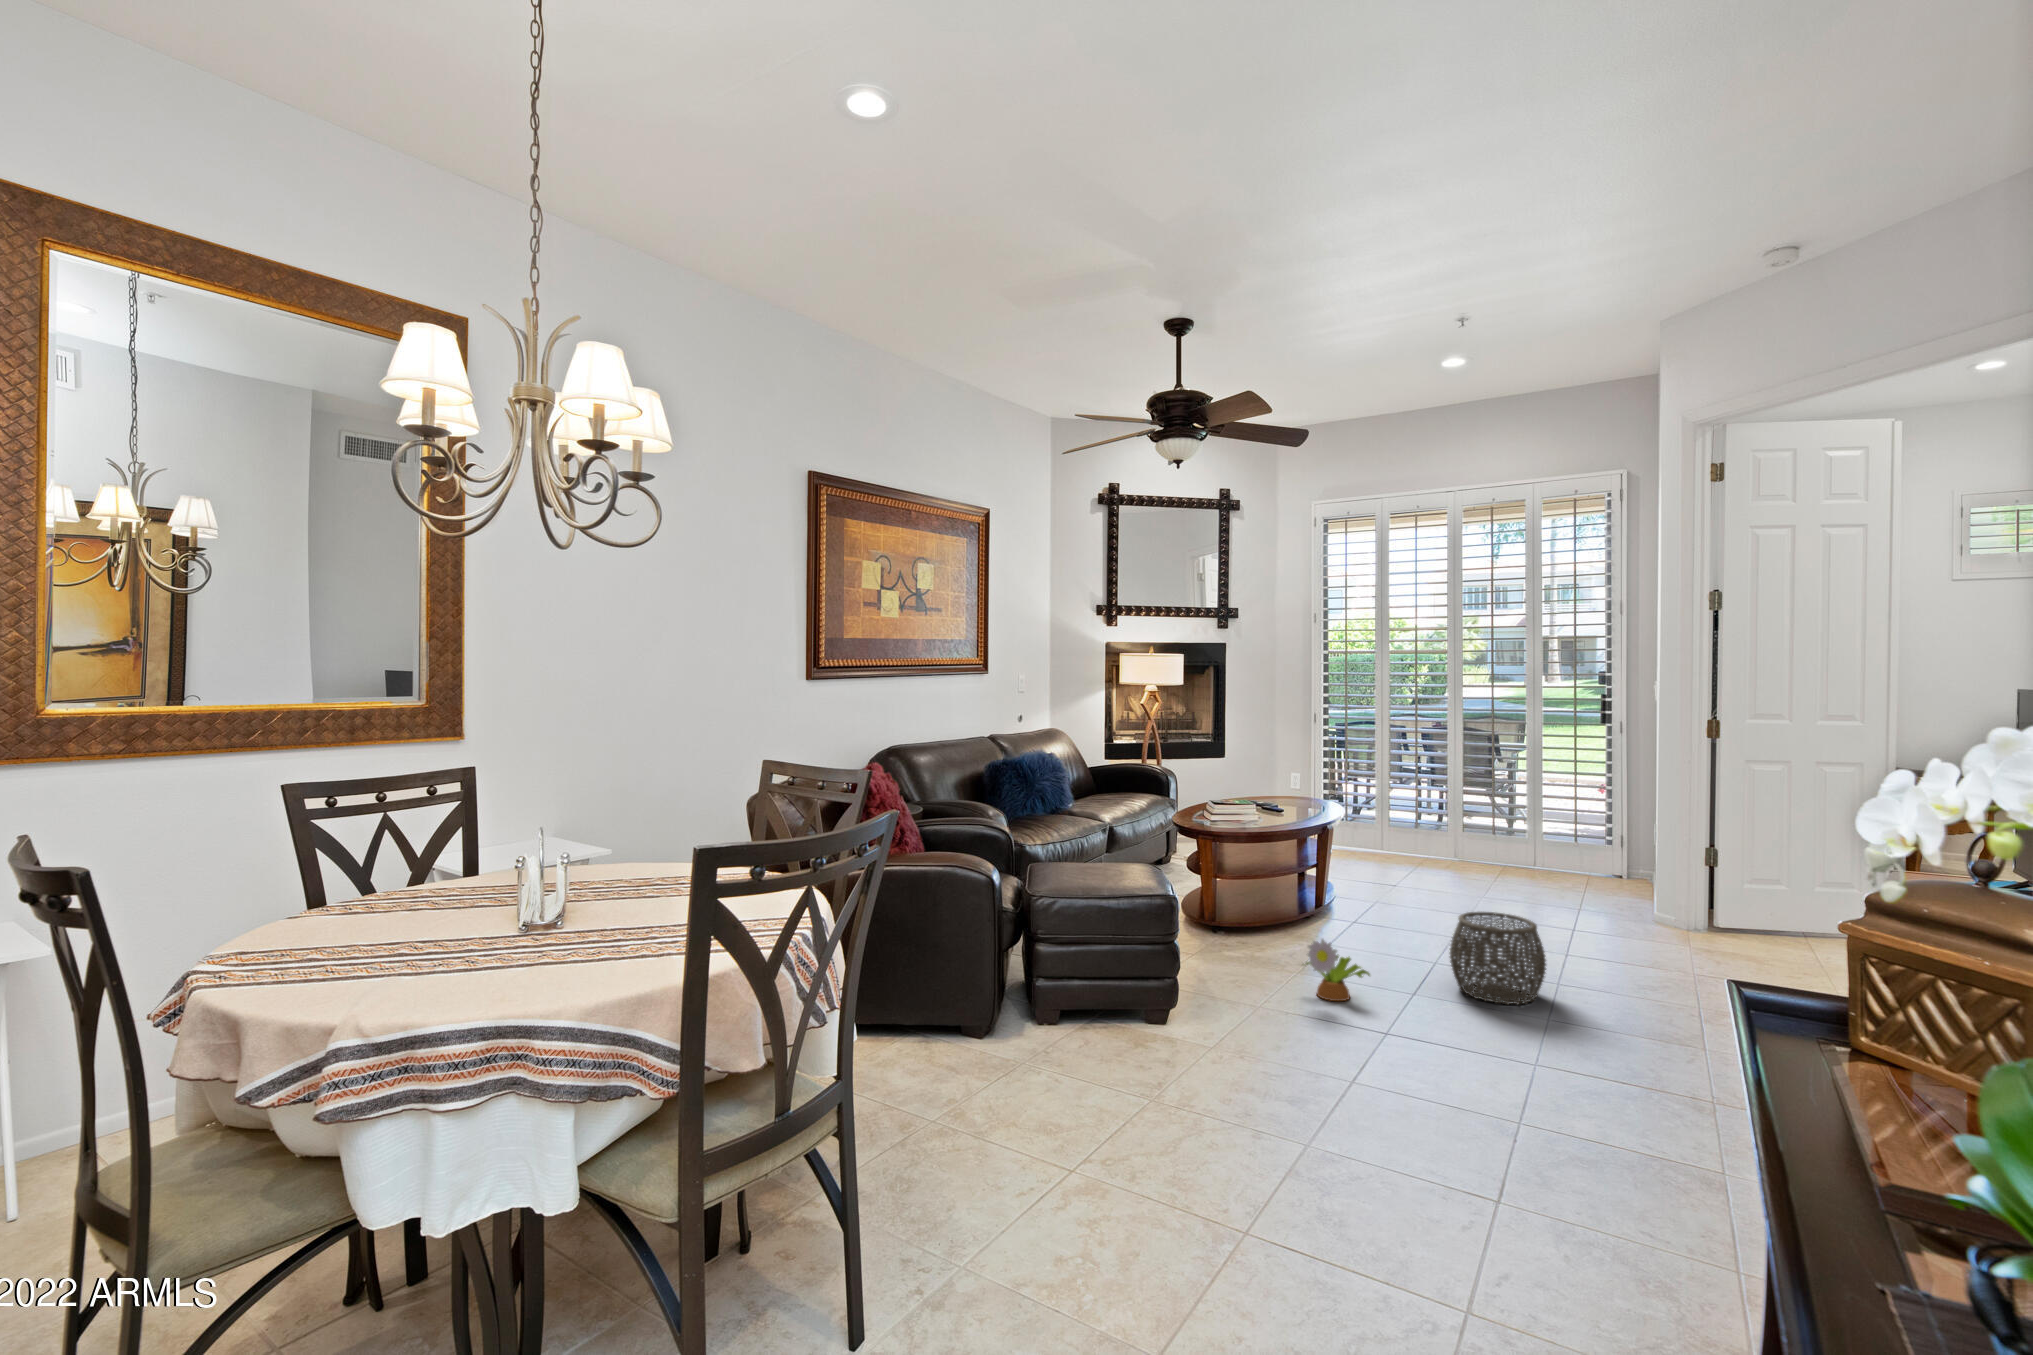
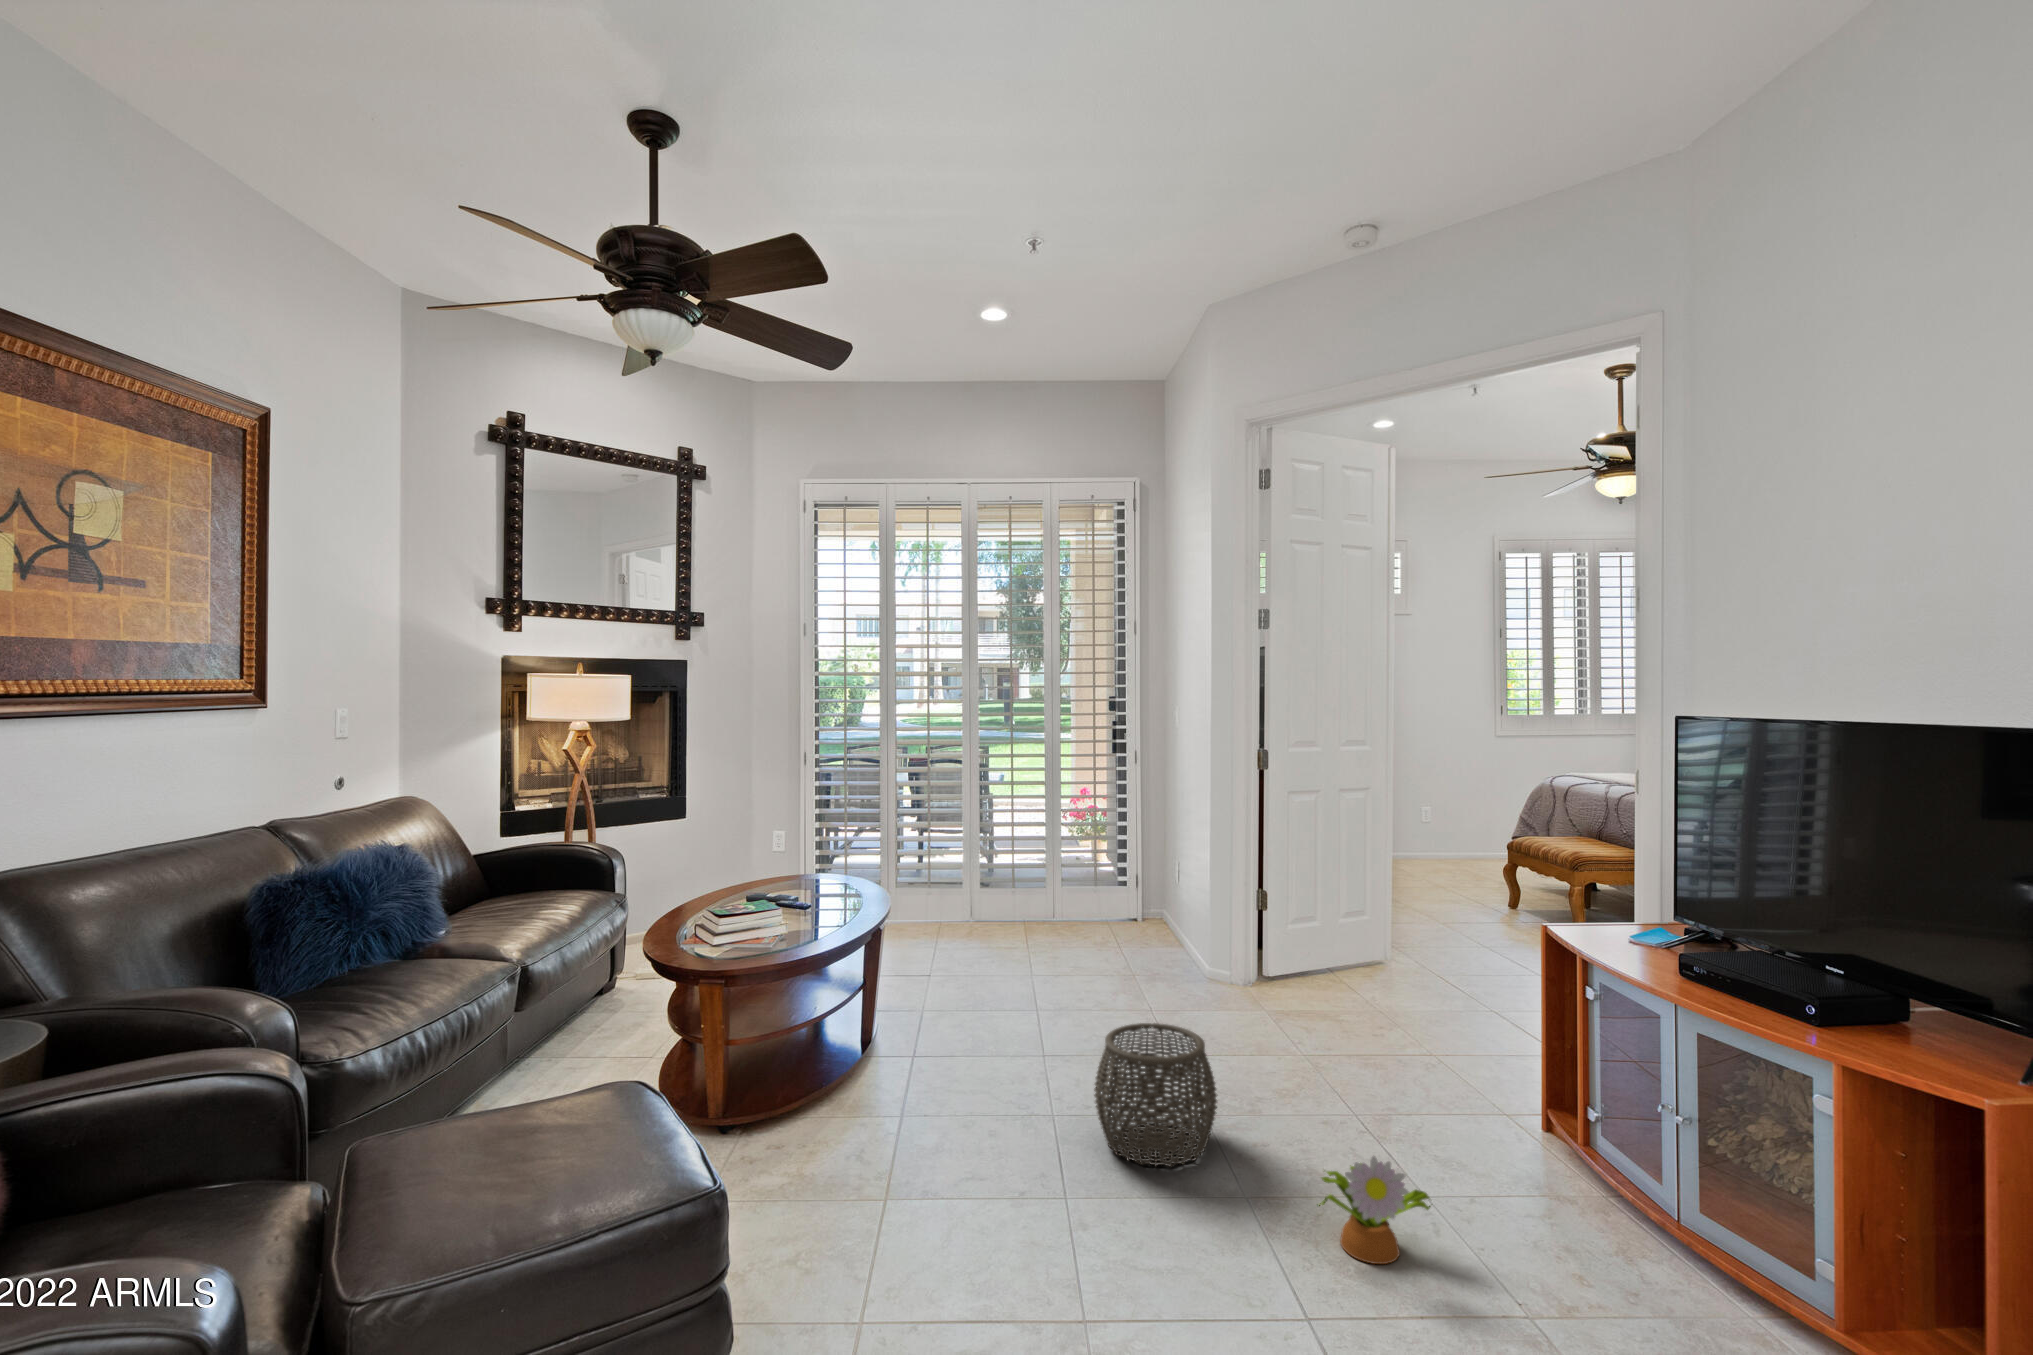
decorative plant: present [1305,939,1370,1001] -> present [1318,1156,1430,1264]

